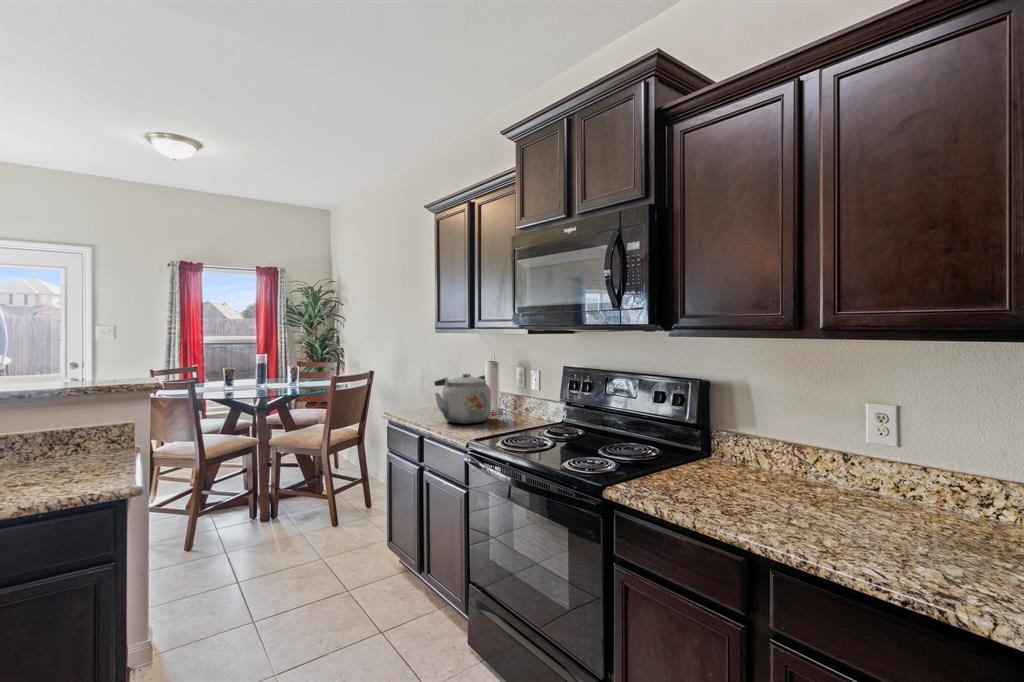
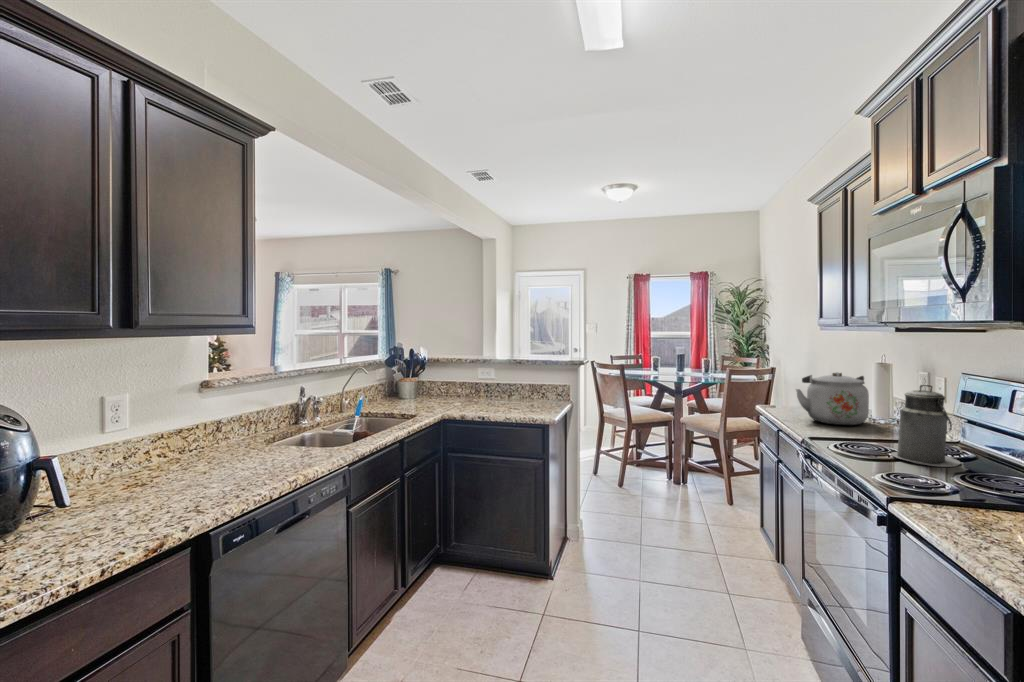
canister: none [537,379,583,448] -> present [891,385,961,467]

